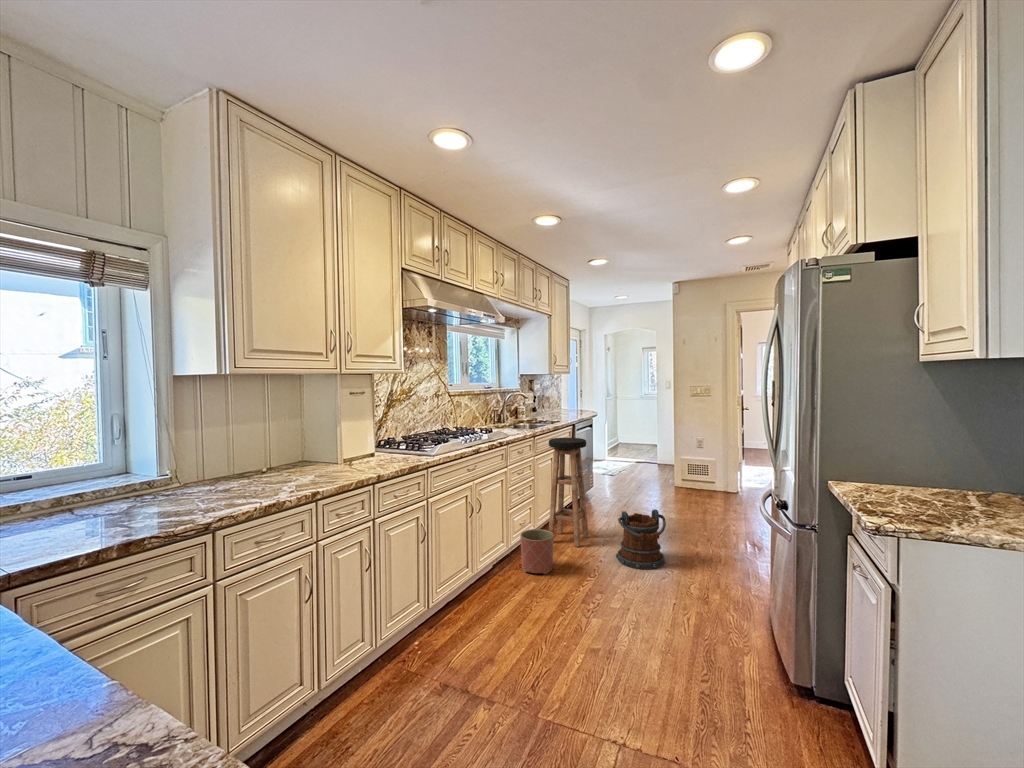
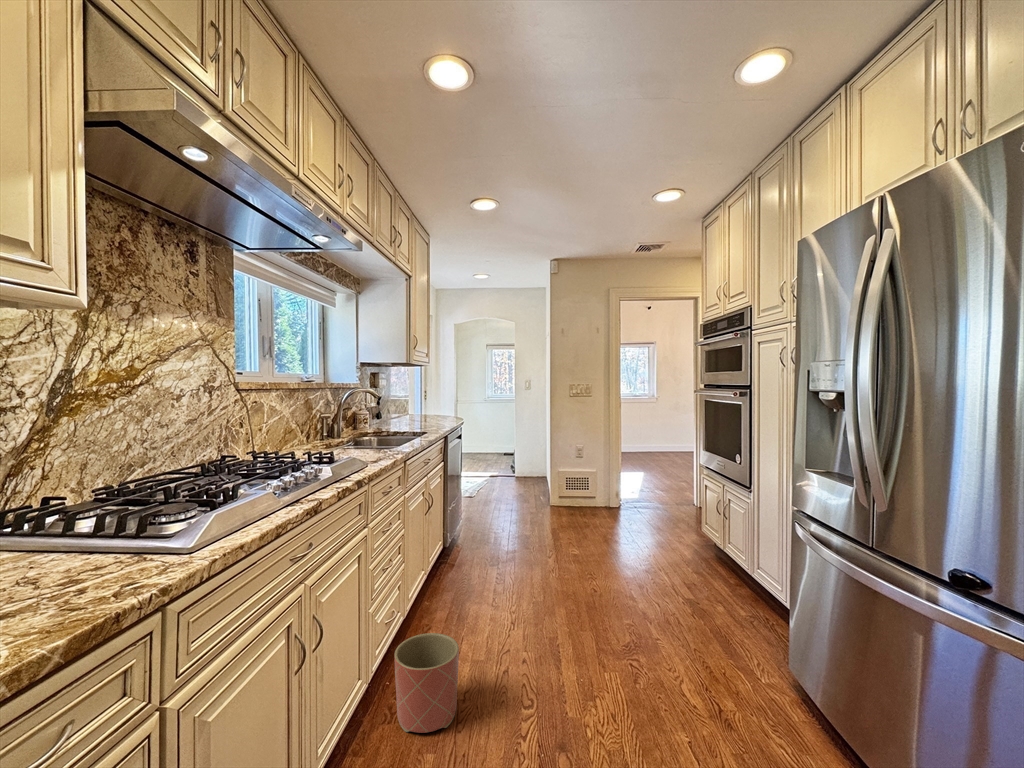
bar stool: present [549,438,588,547] -> none [426,458,488,640]
bucket: present [616,509,666,569] -> none [547,564,624,670]

